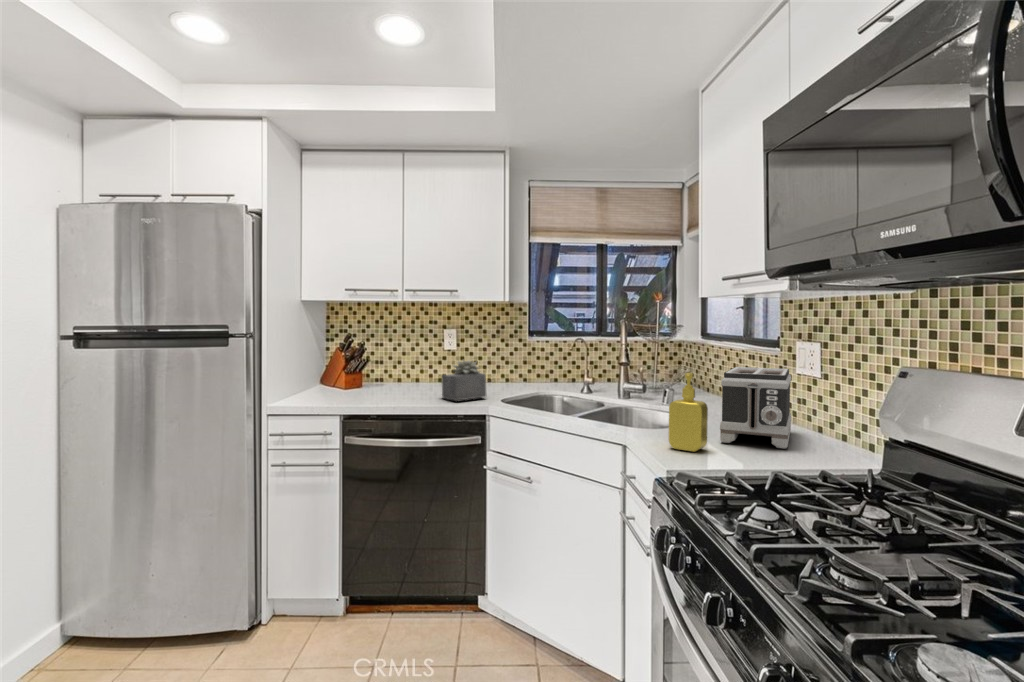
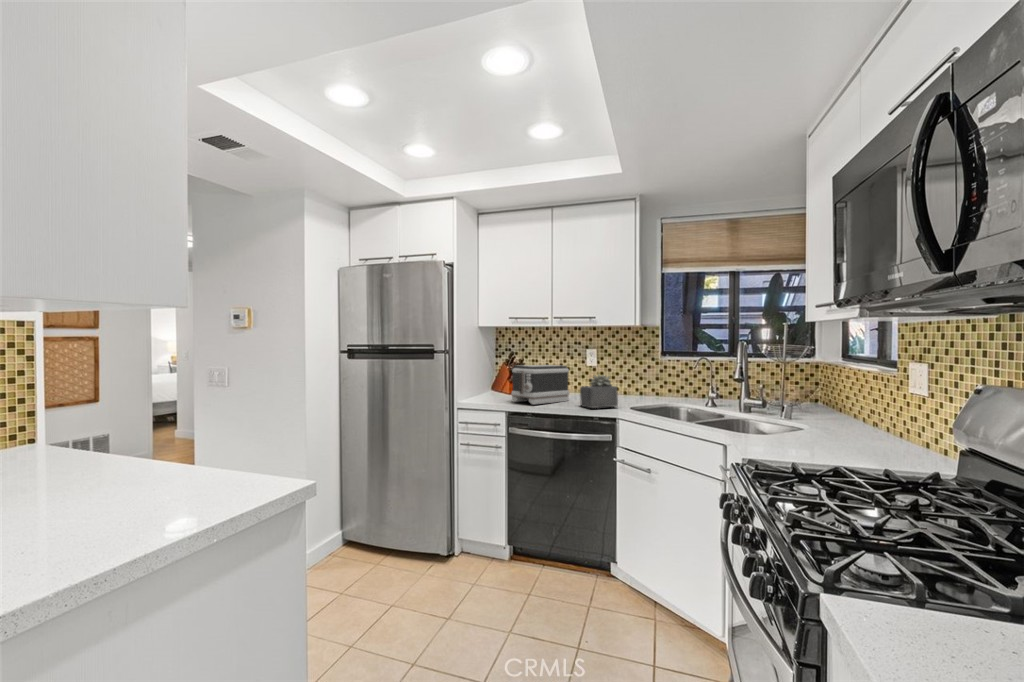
toaster: present [720,367,791,449] -> present [511,365,569,405]
soap dispenser: present [669,373,708,452] -> none [758,387,795,456]

